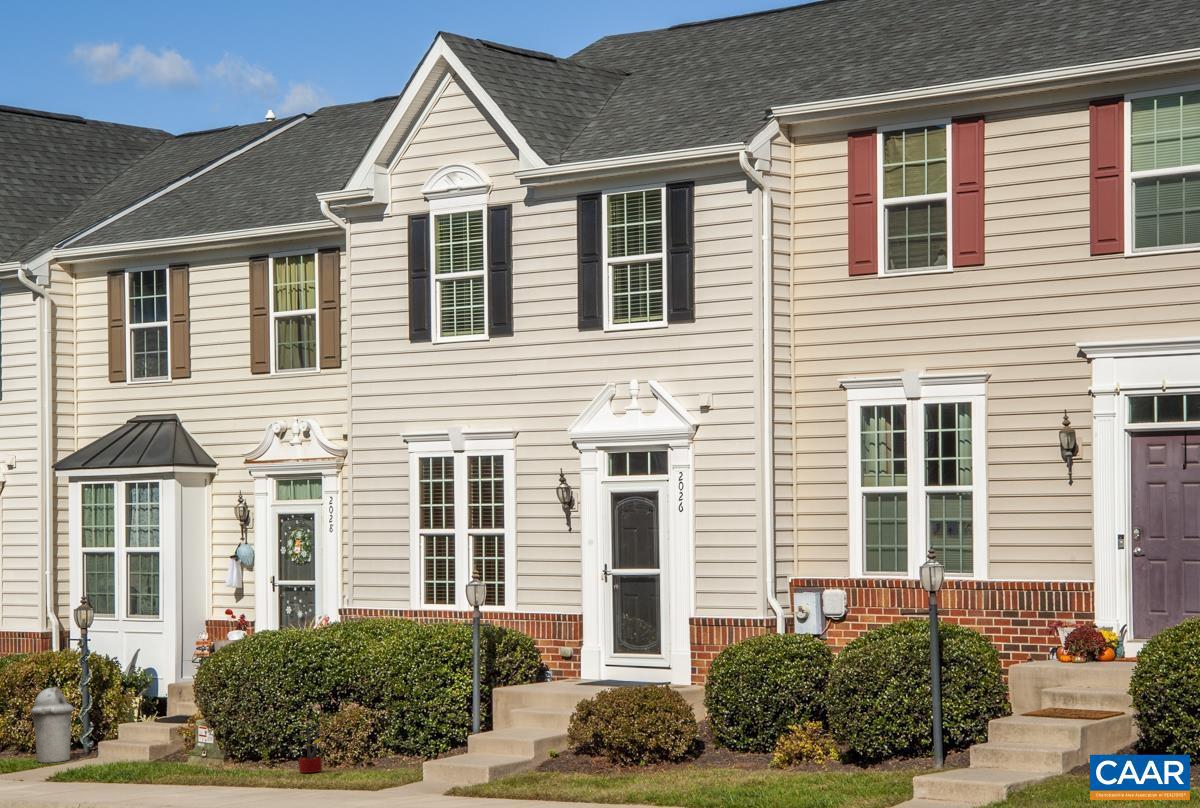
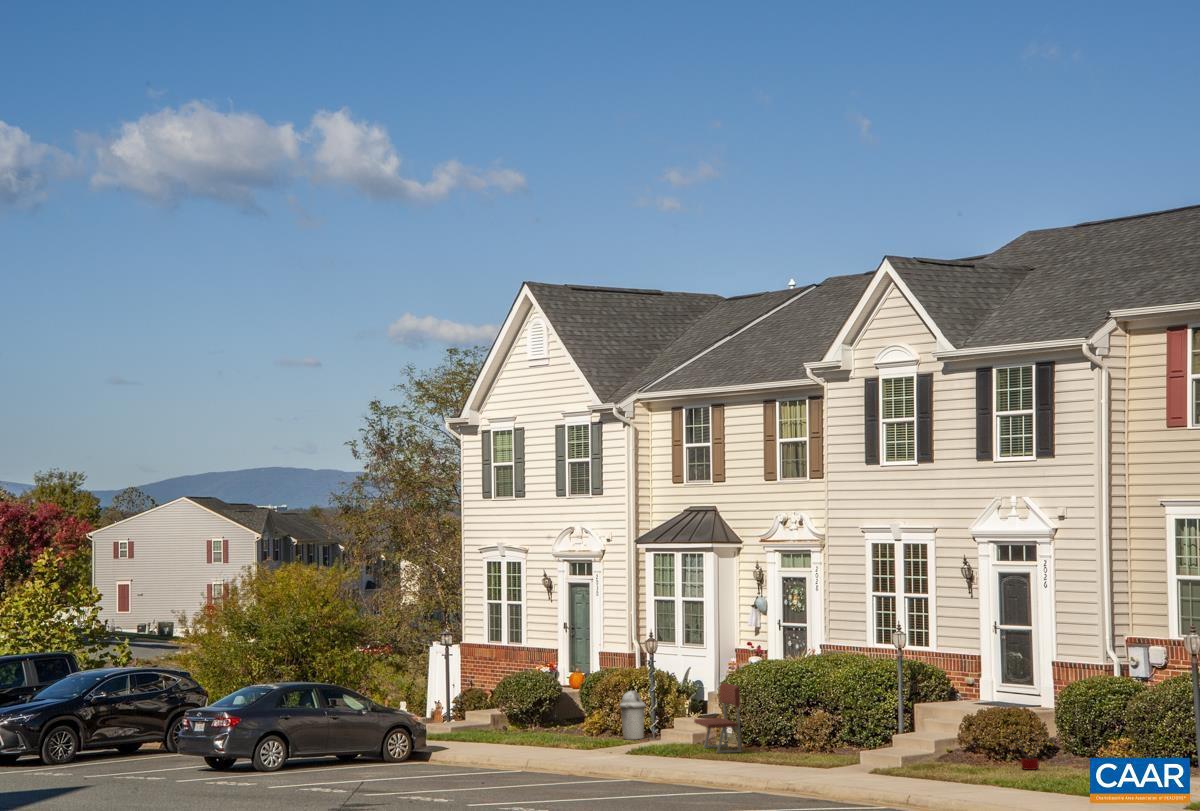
bench: none [155,669,232,777] -> present [694,683,742,753]
decorative plant: present [299,718,322,773] -> present [1010,734,1053,770]

